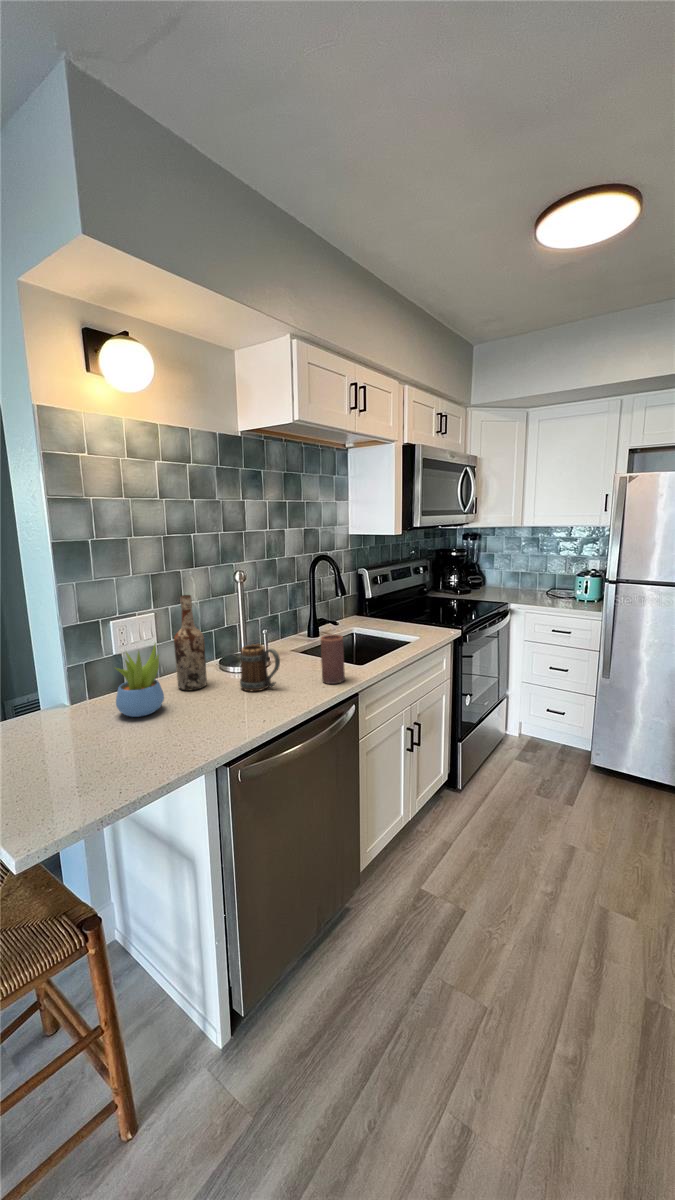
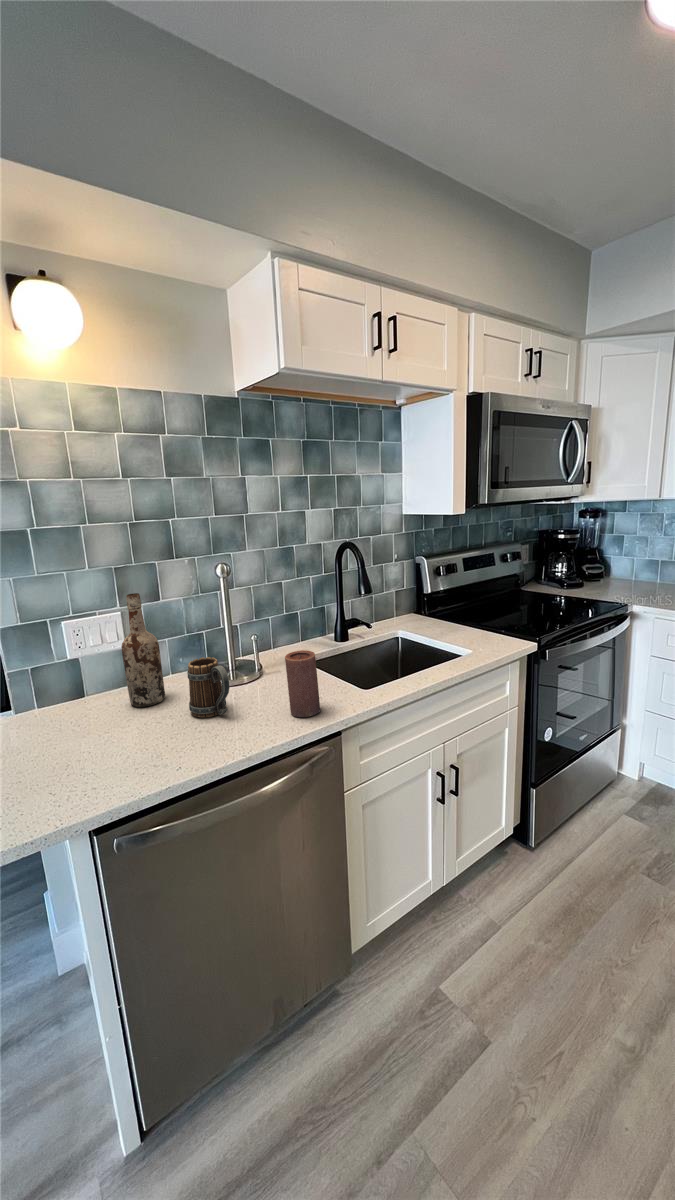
succulent plant: present [116,644,164,717] -> none [17,651,88,741]

